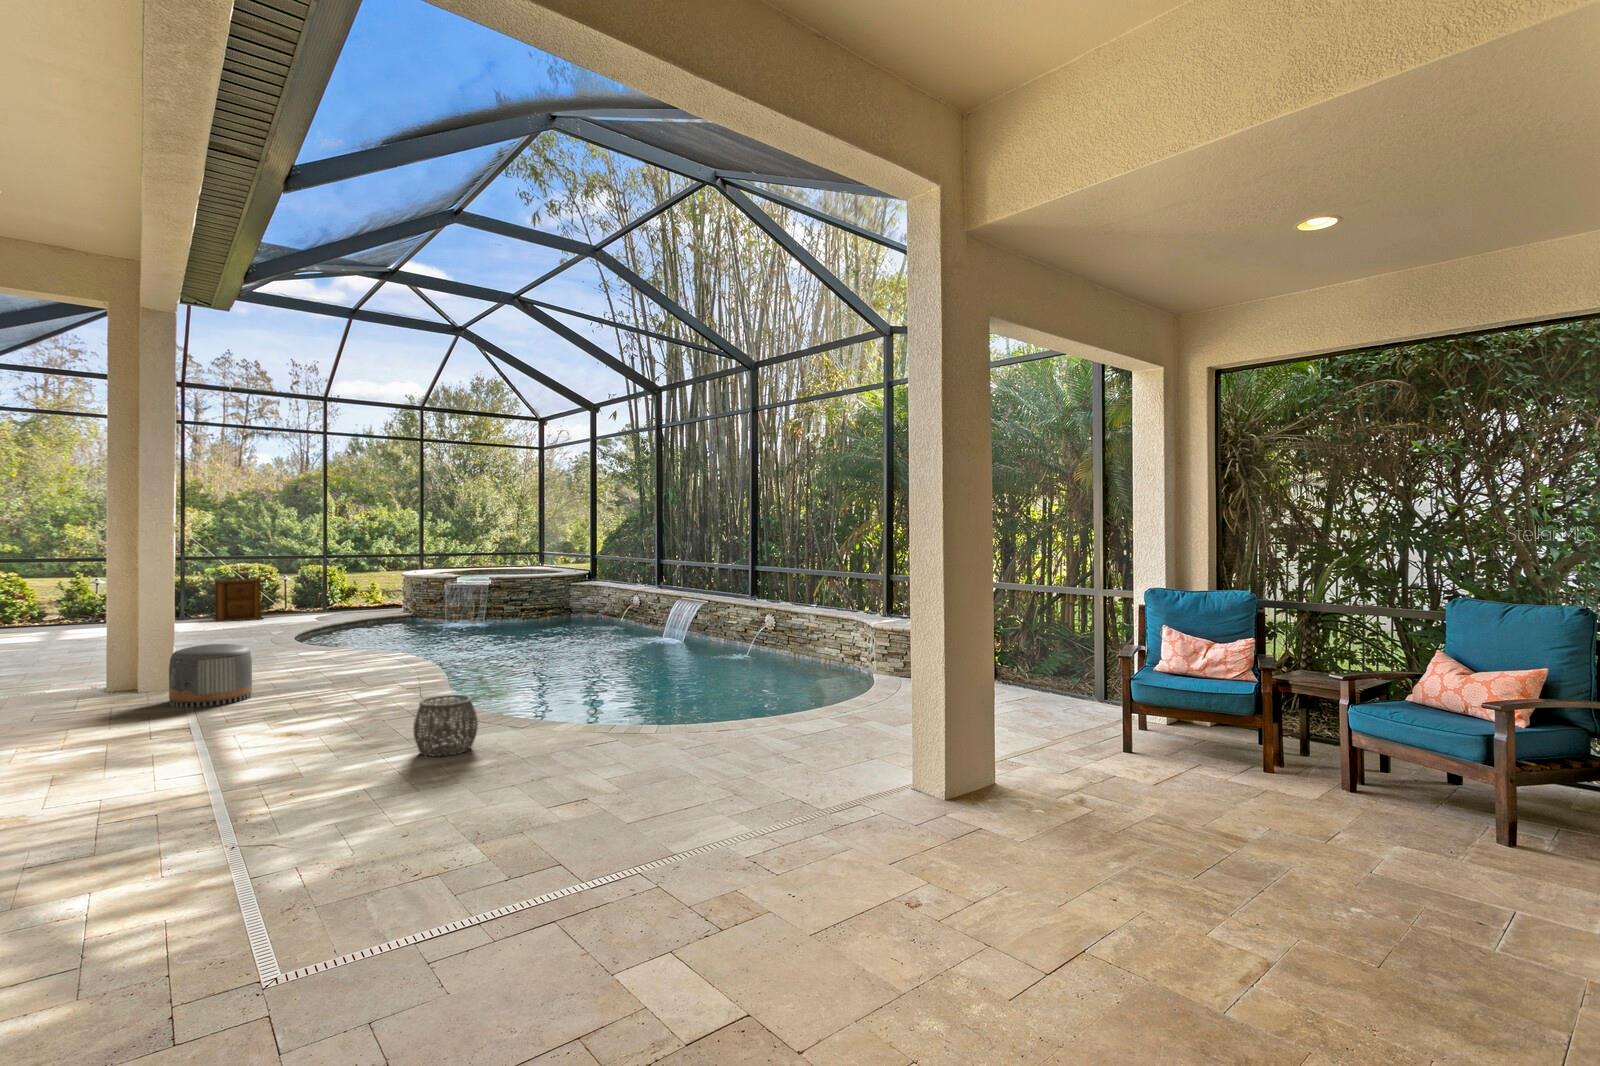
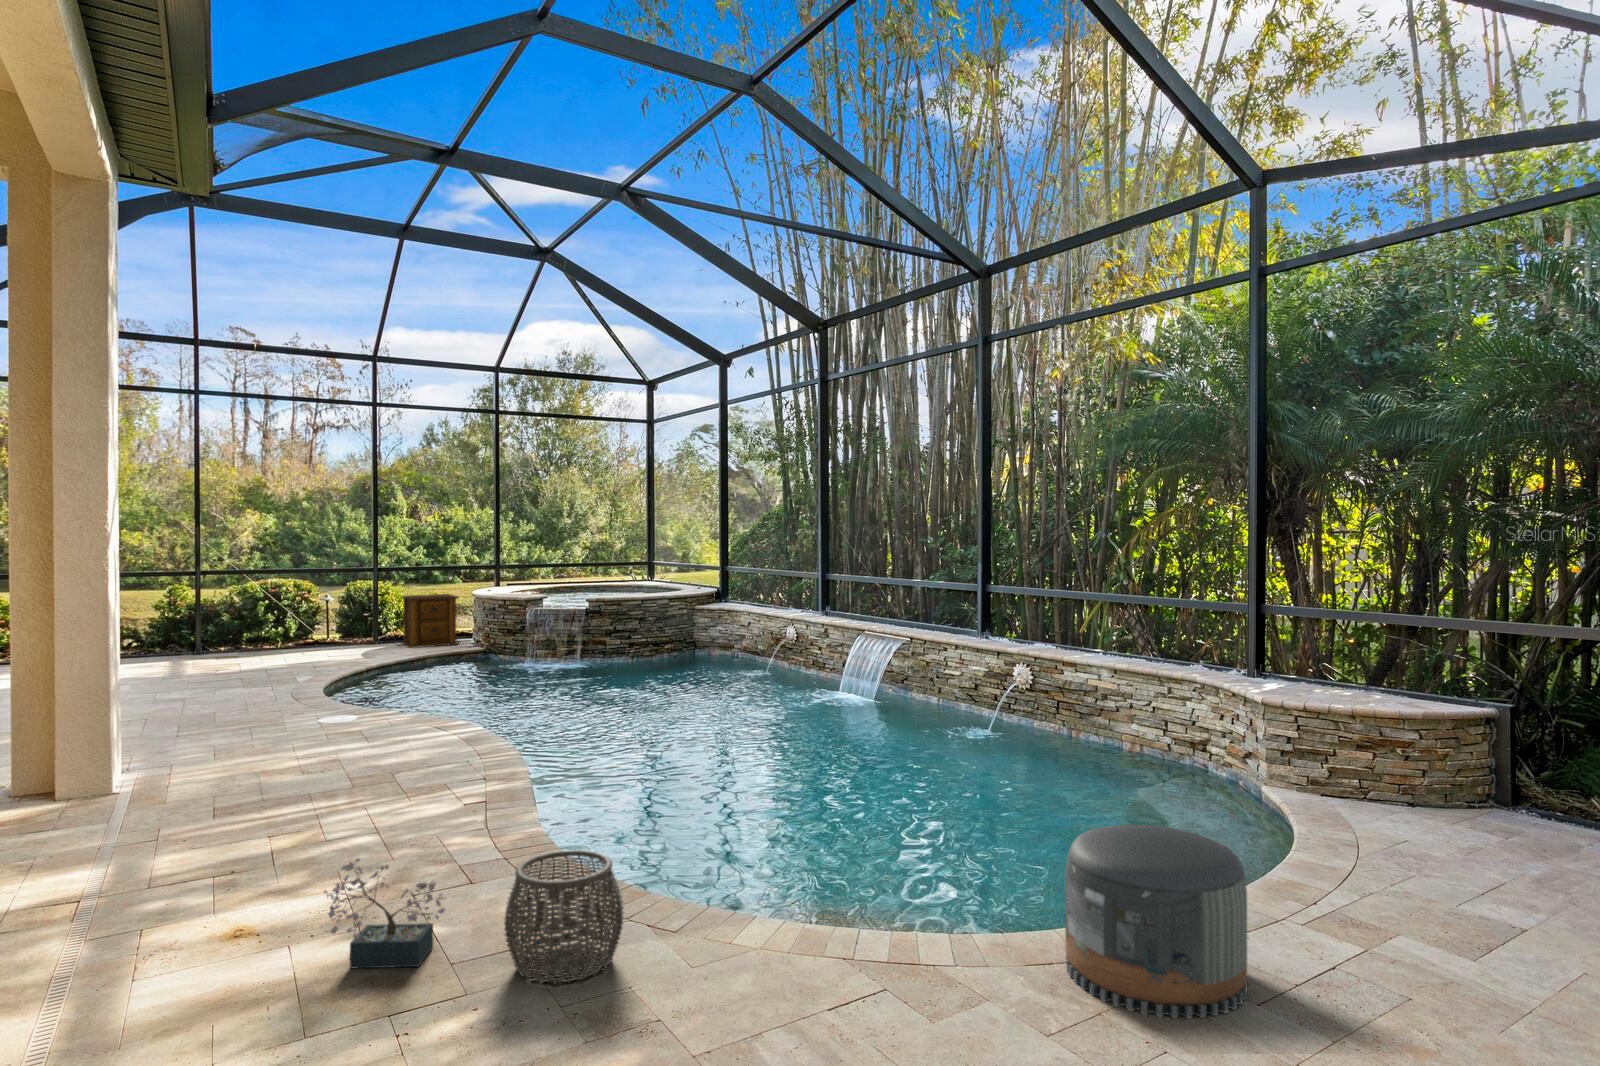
side table: present [213,578,263,622] -> present [401,594,459,648]
pouf: present [169,644,252,707] -> present [1065,824,1247,1019]
decorative plant: none [313,701,382,756] -> present [324,859,446,968]

